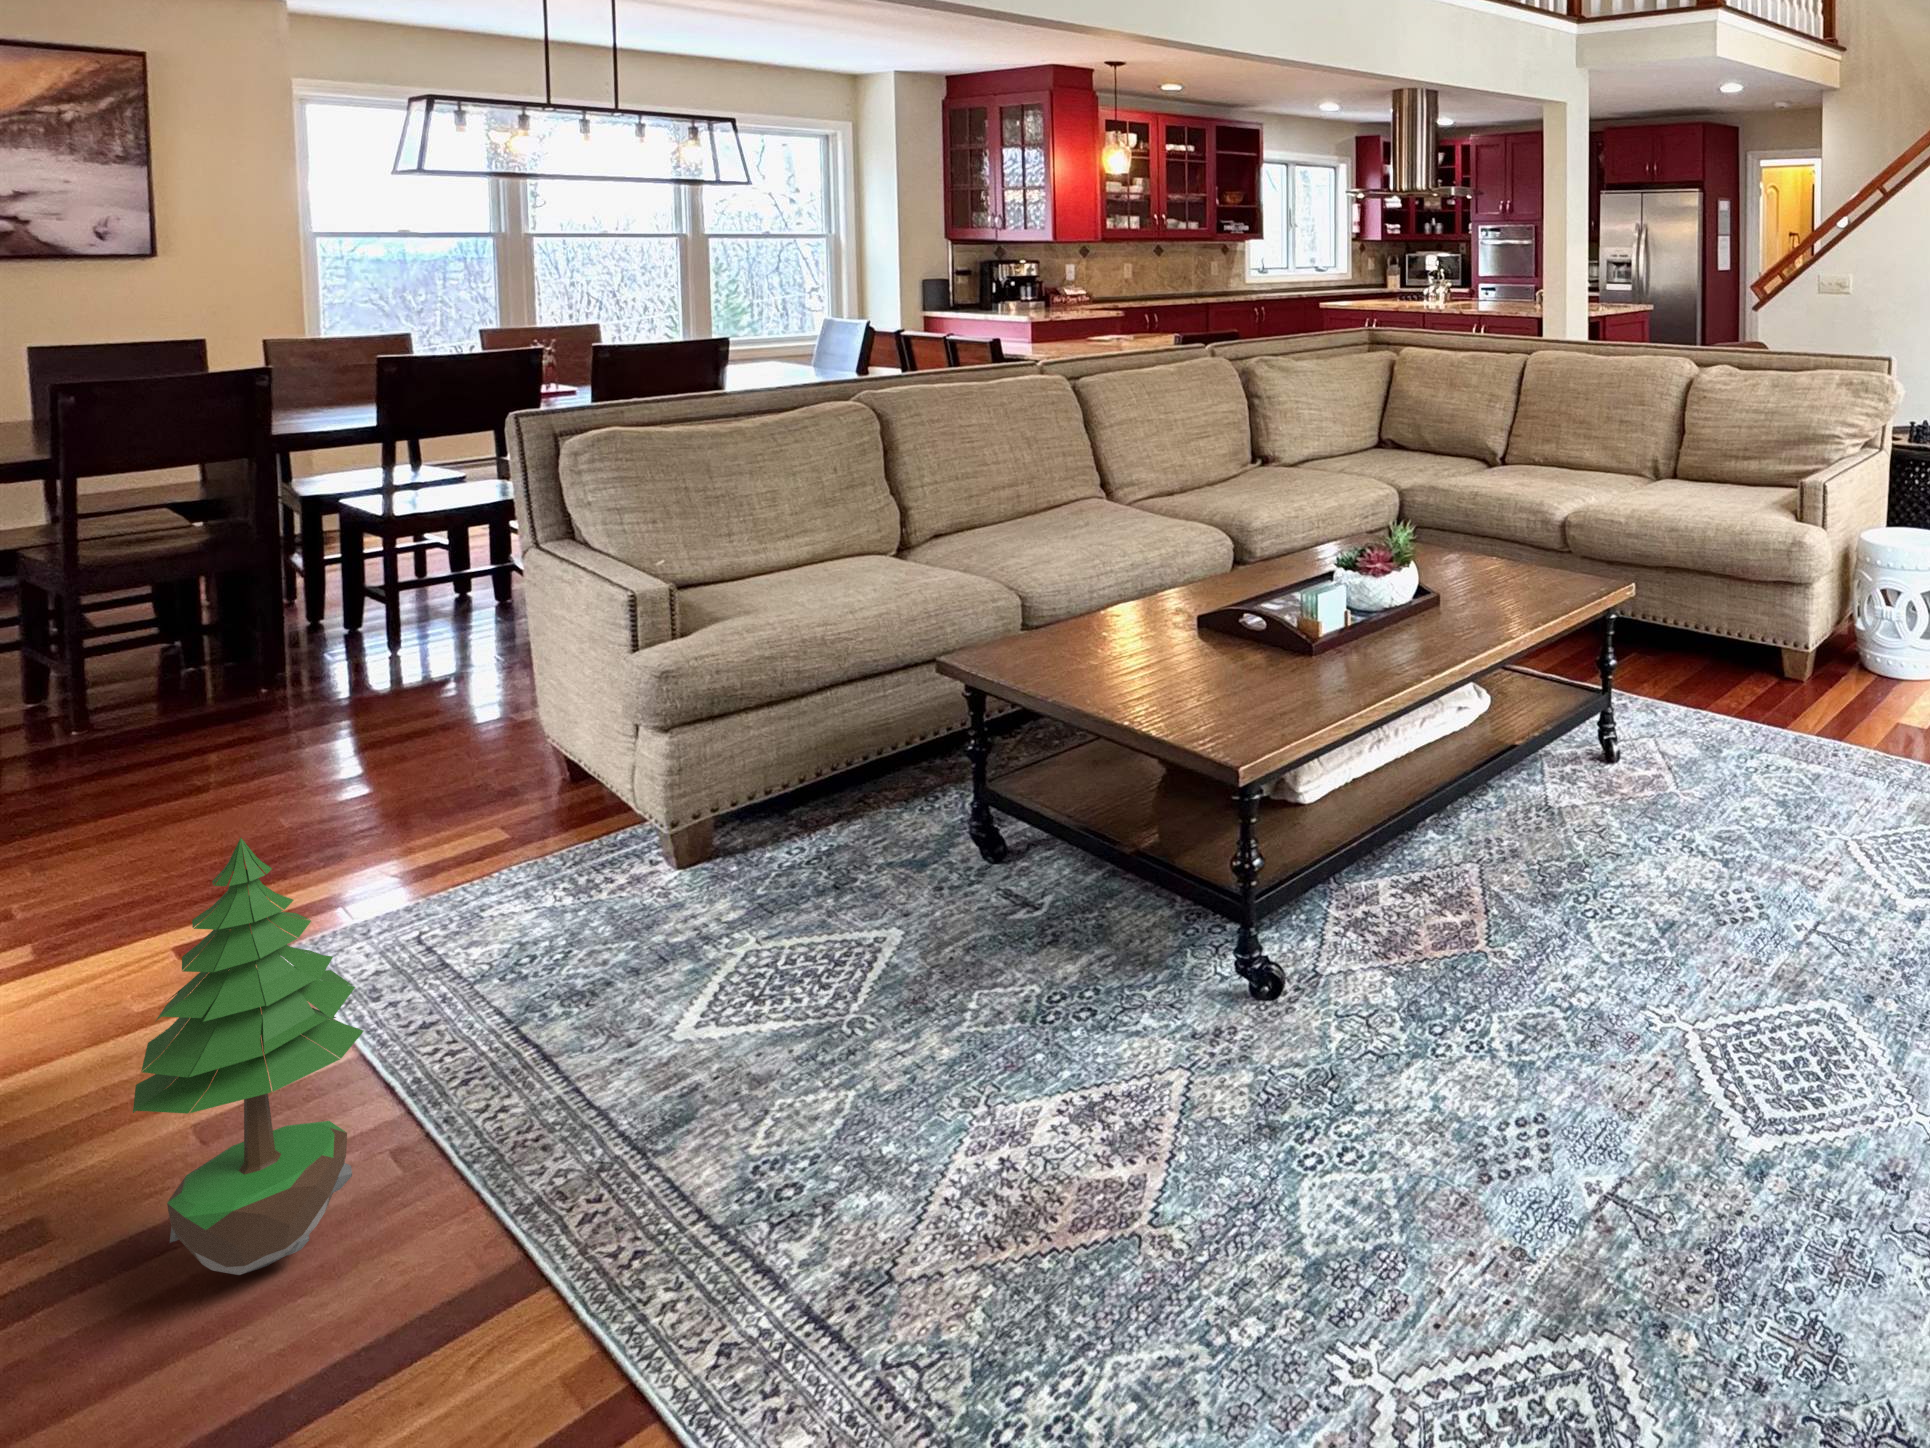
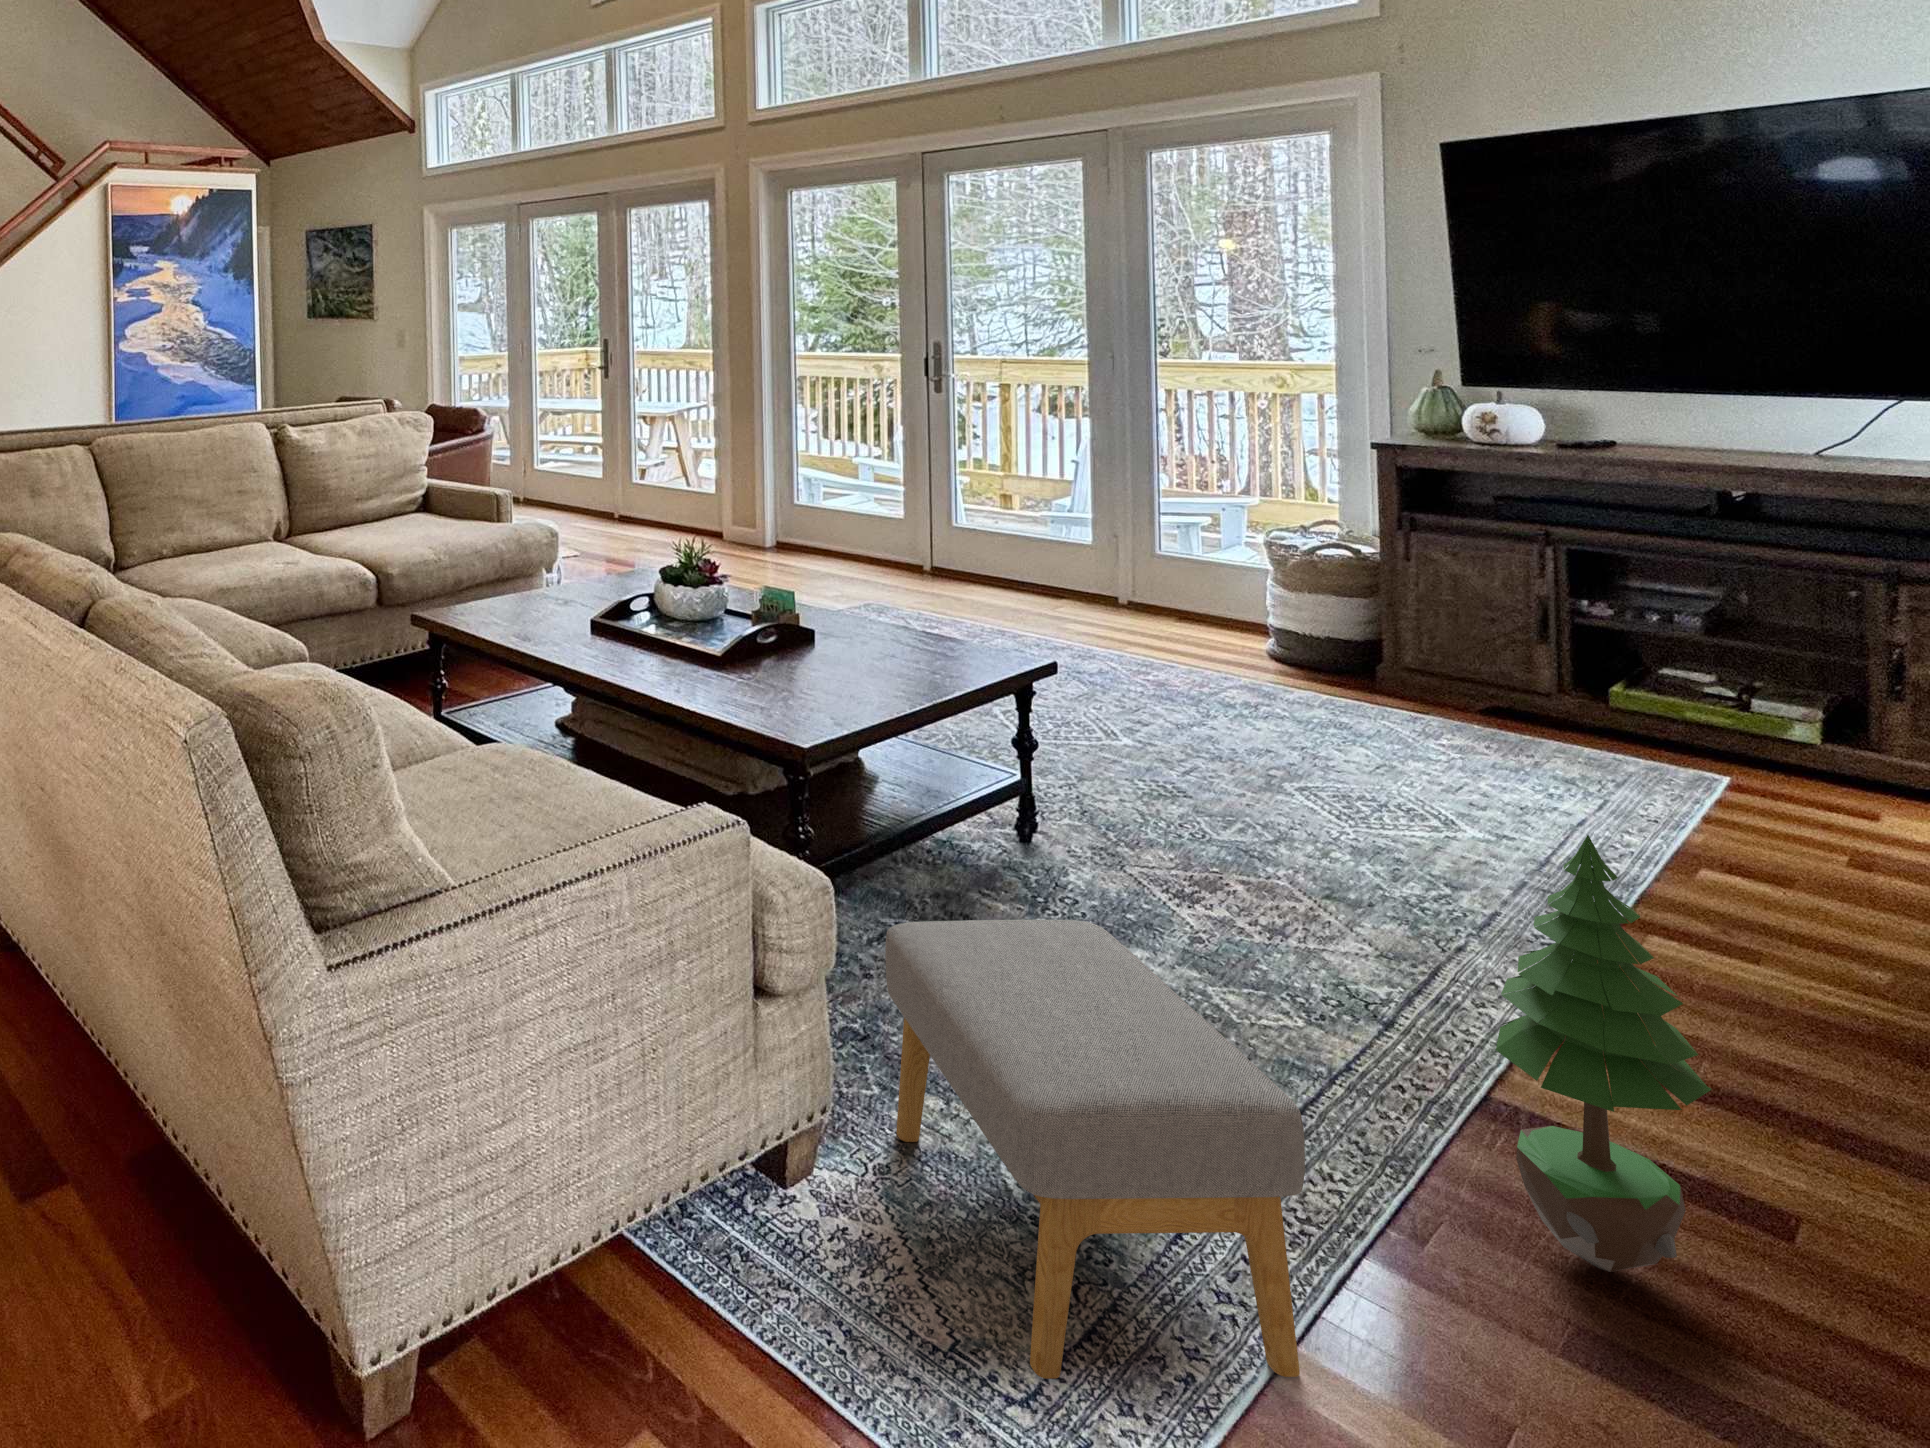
footstool: none [312,740,705,1047] -> present [885,920,1305,1379]

